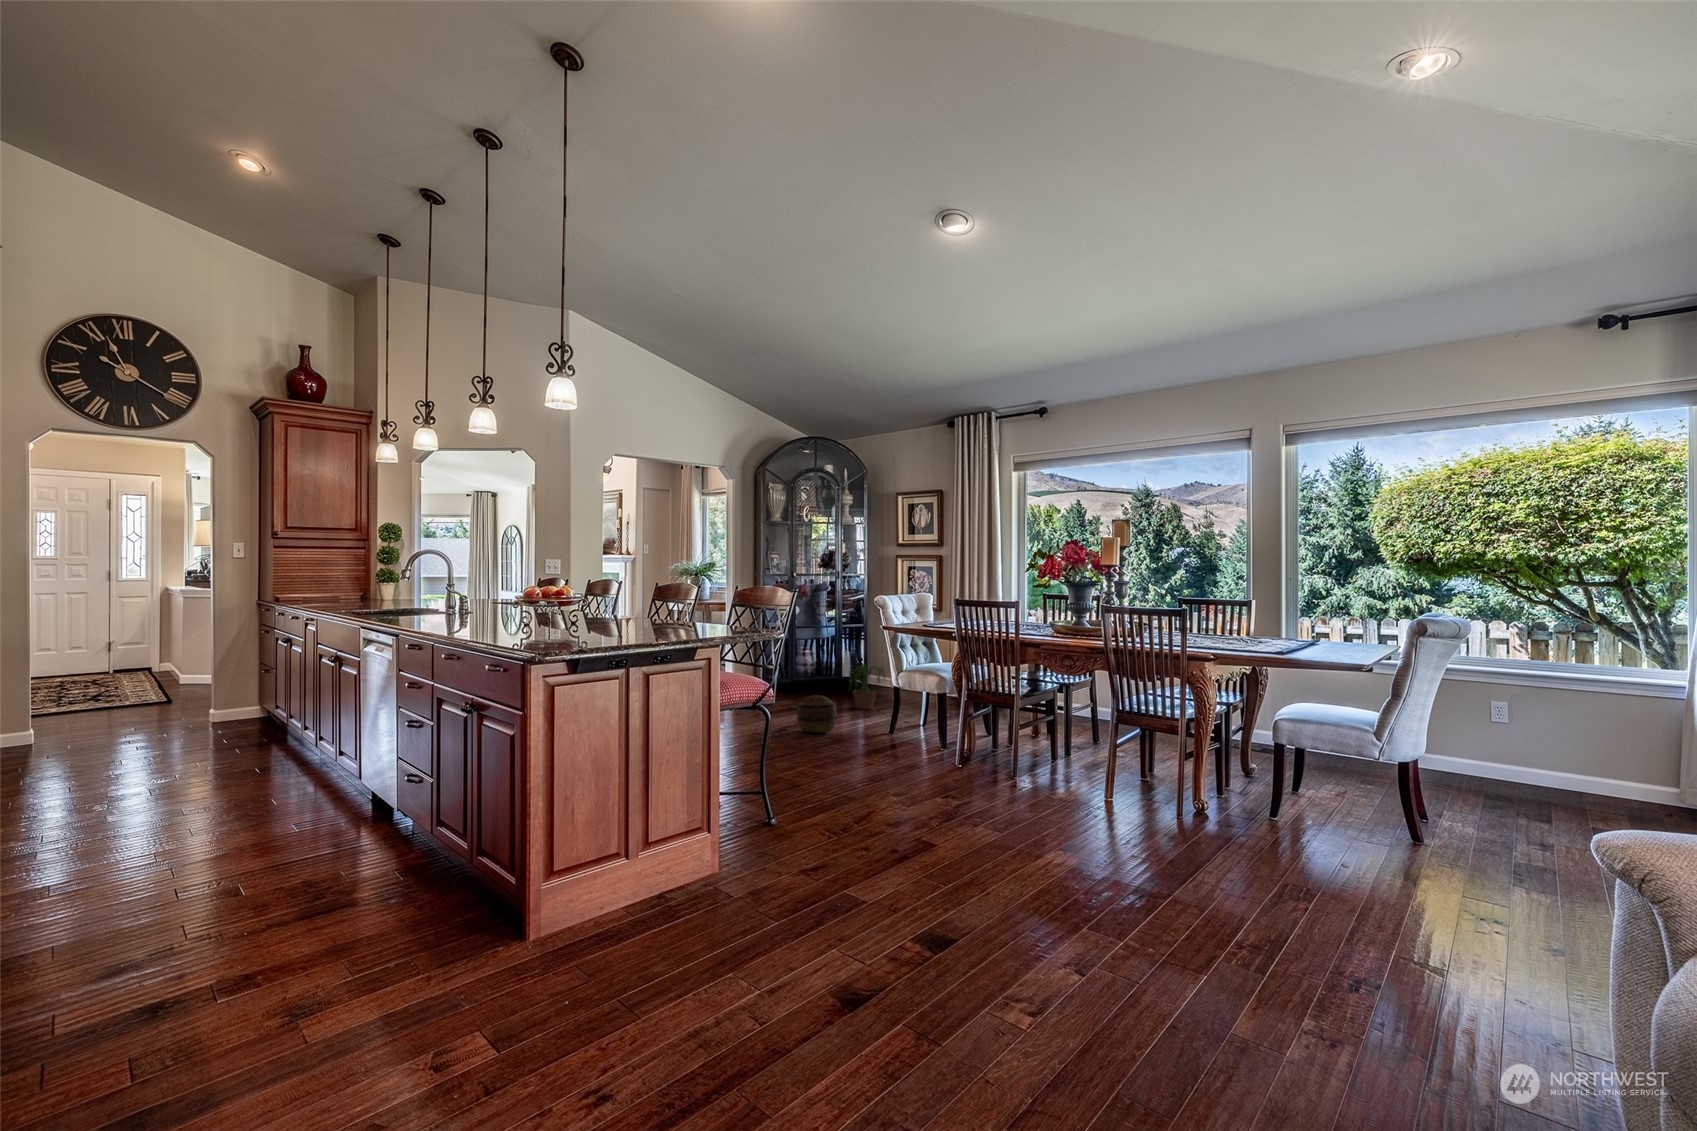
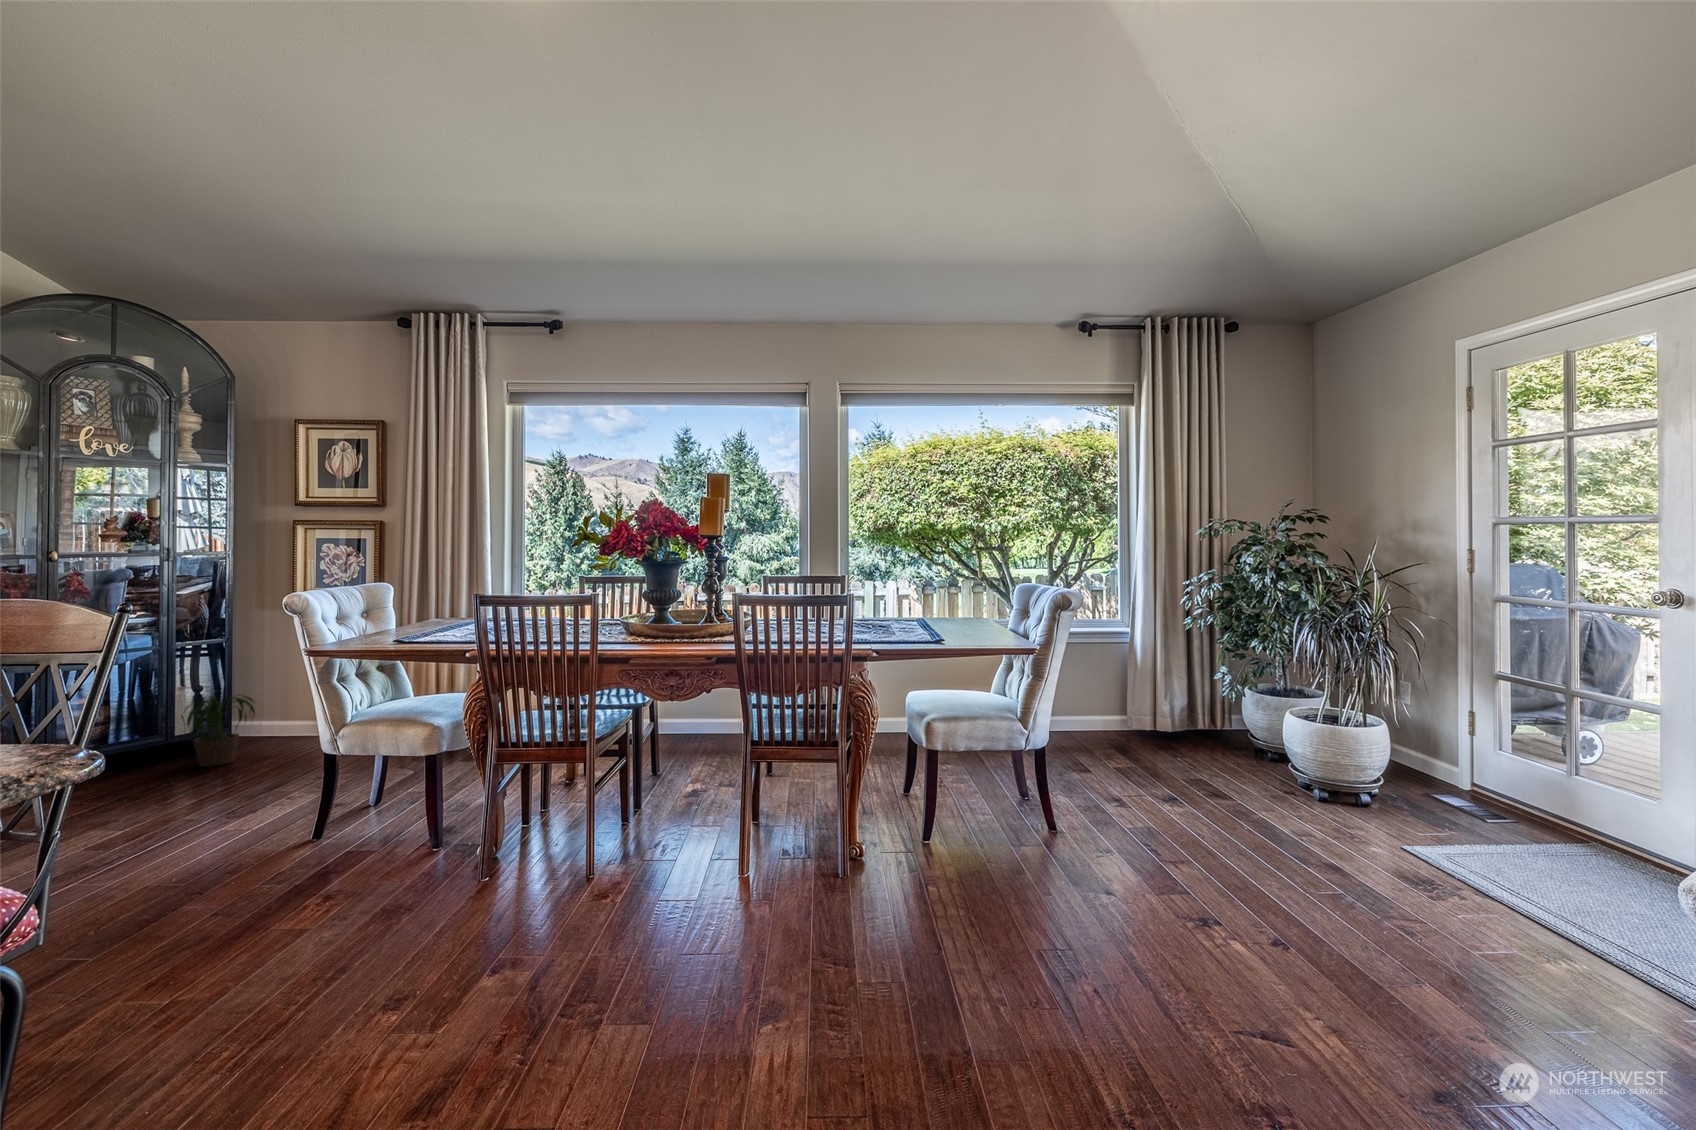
basket: present [797,695,837,733] -> none [104,778,199,848]

